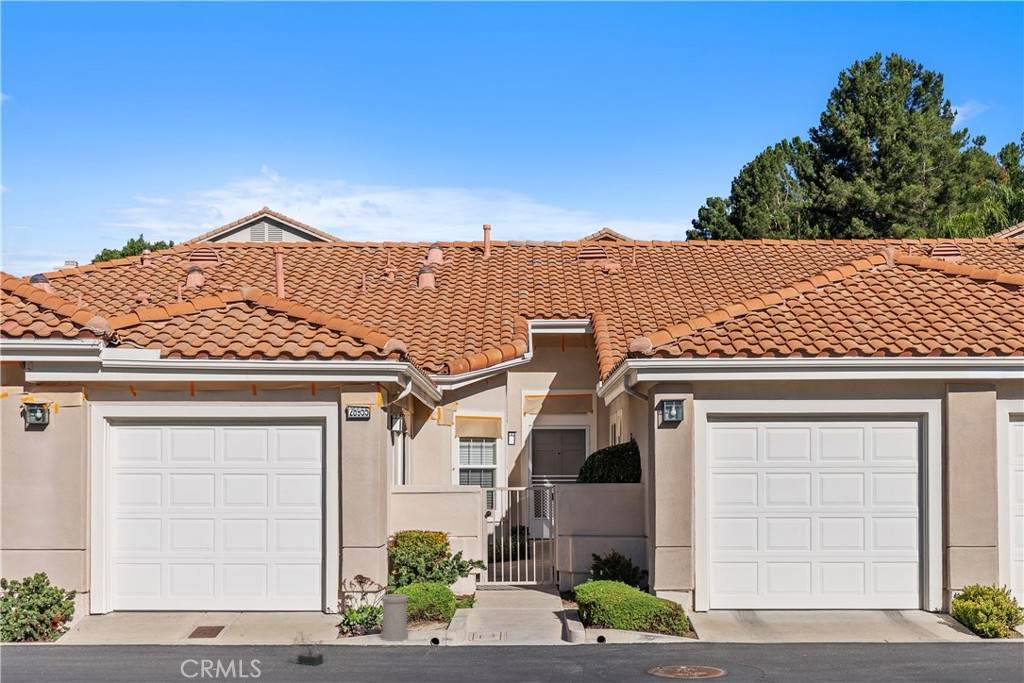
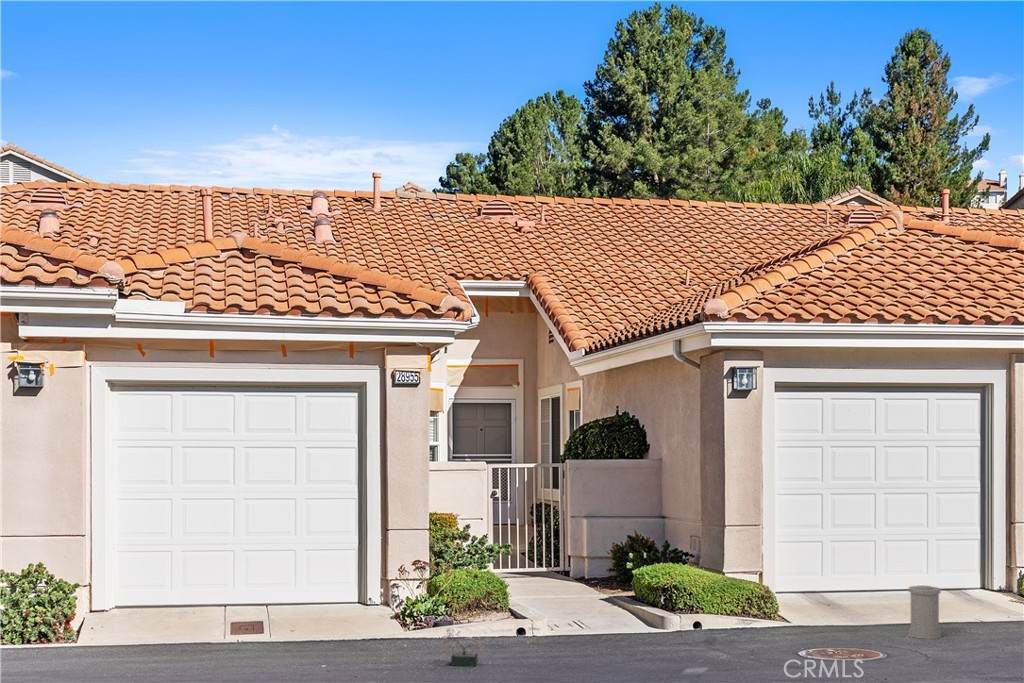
trash can: present [381,594,408,641] -> present [909,585,941,639]

